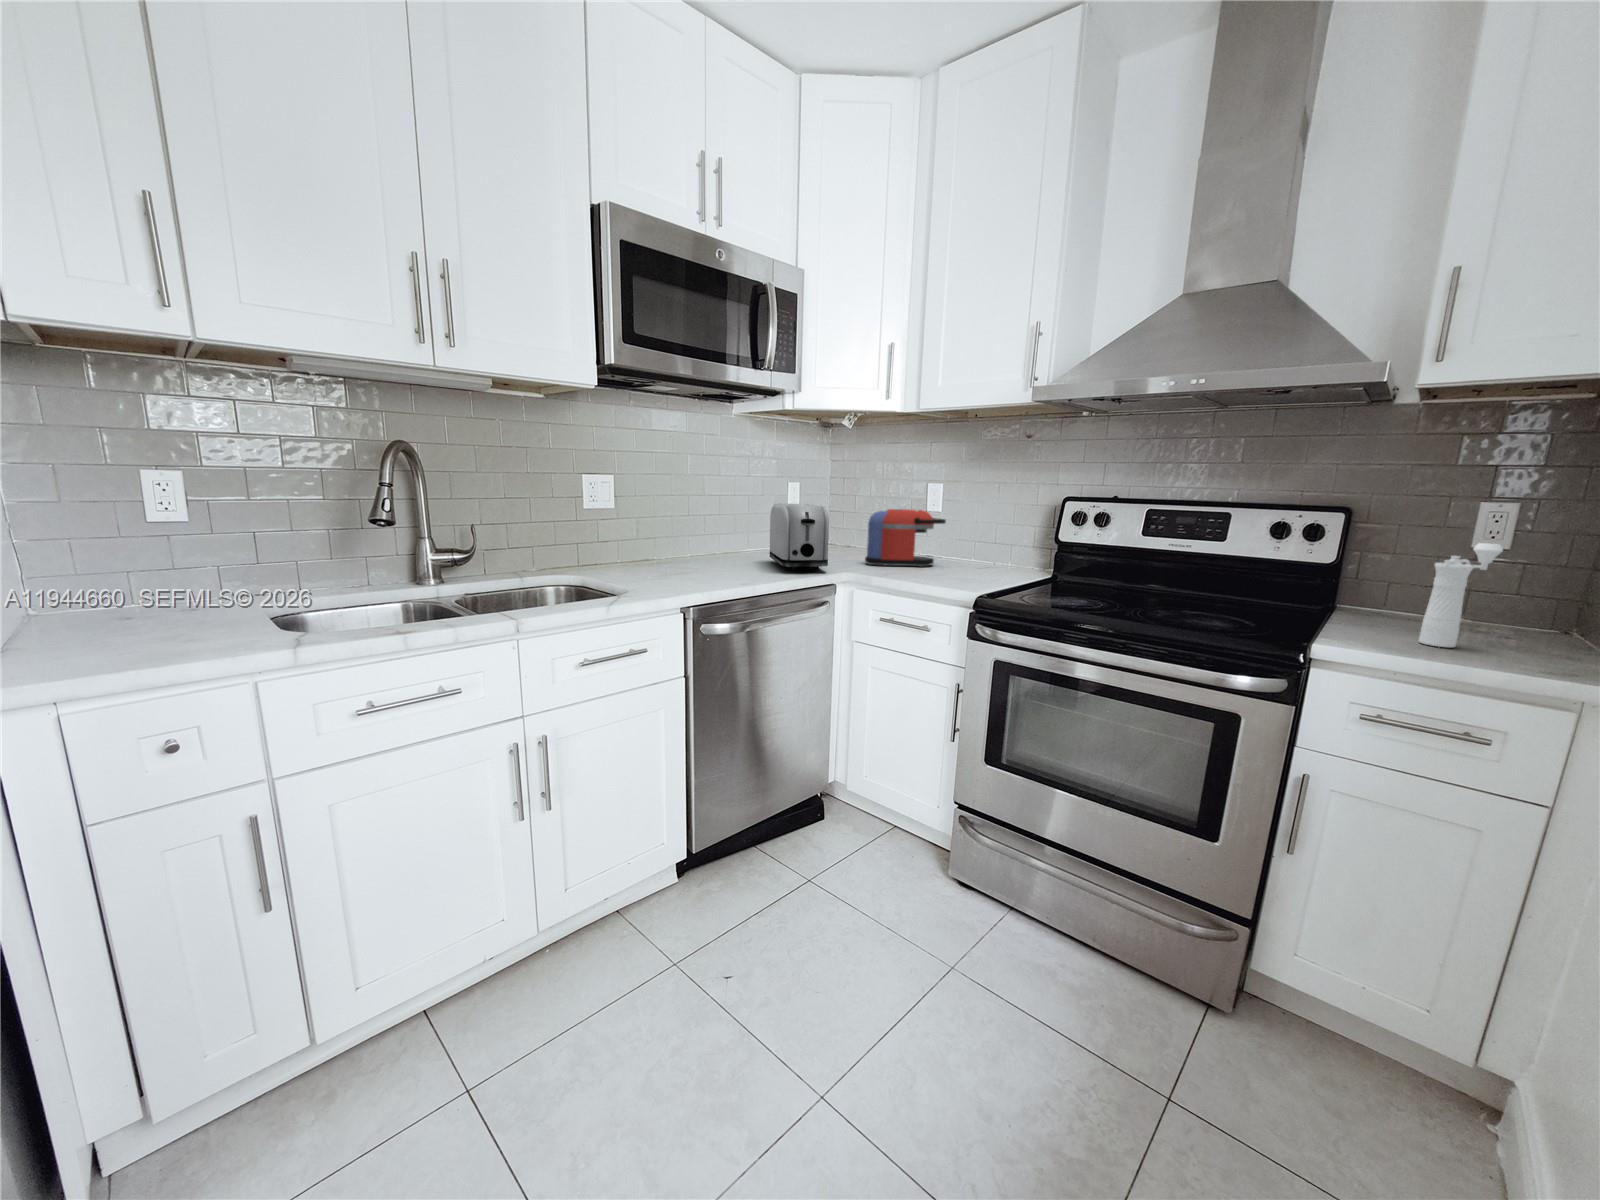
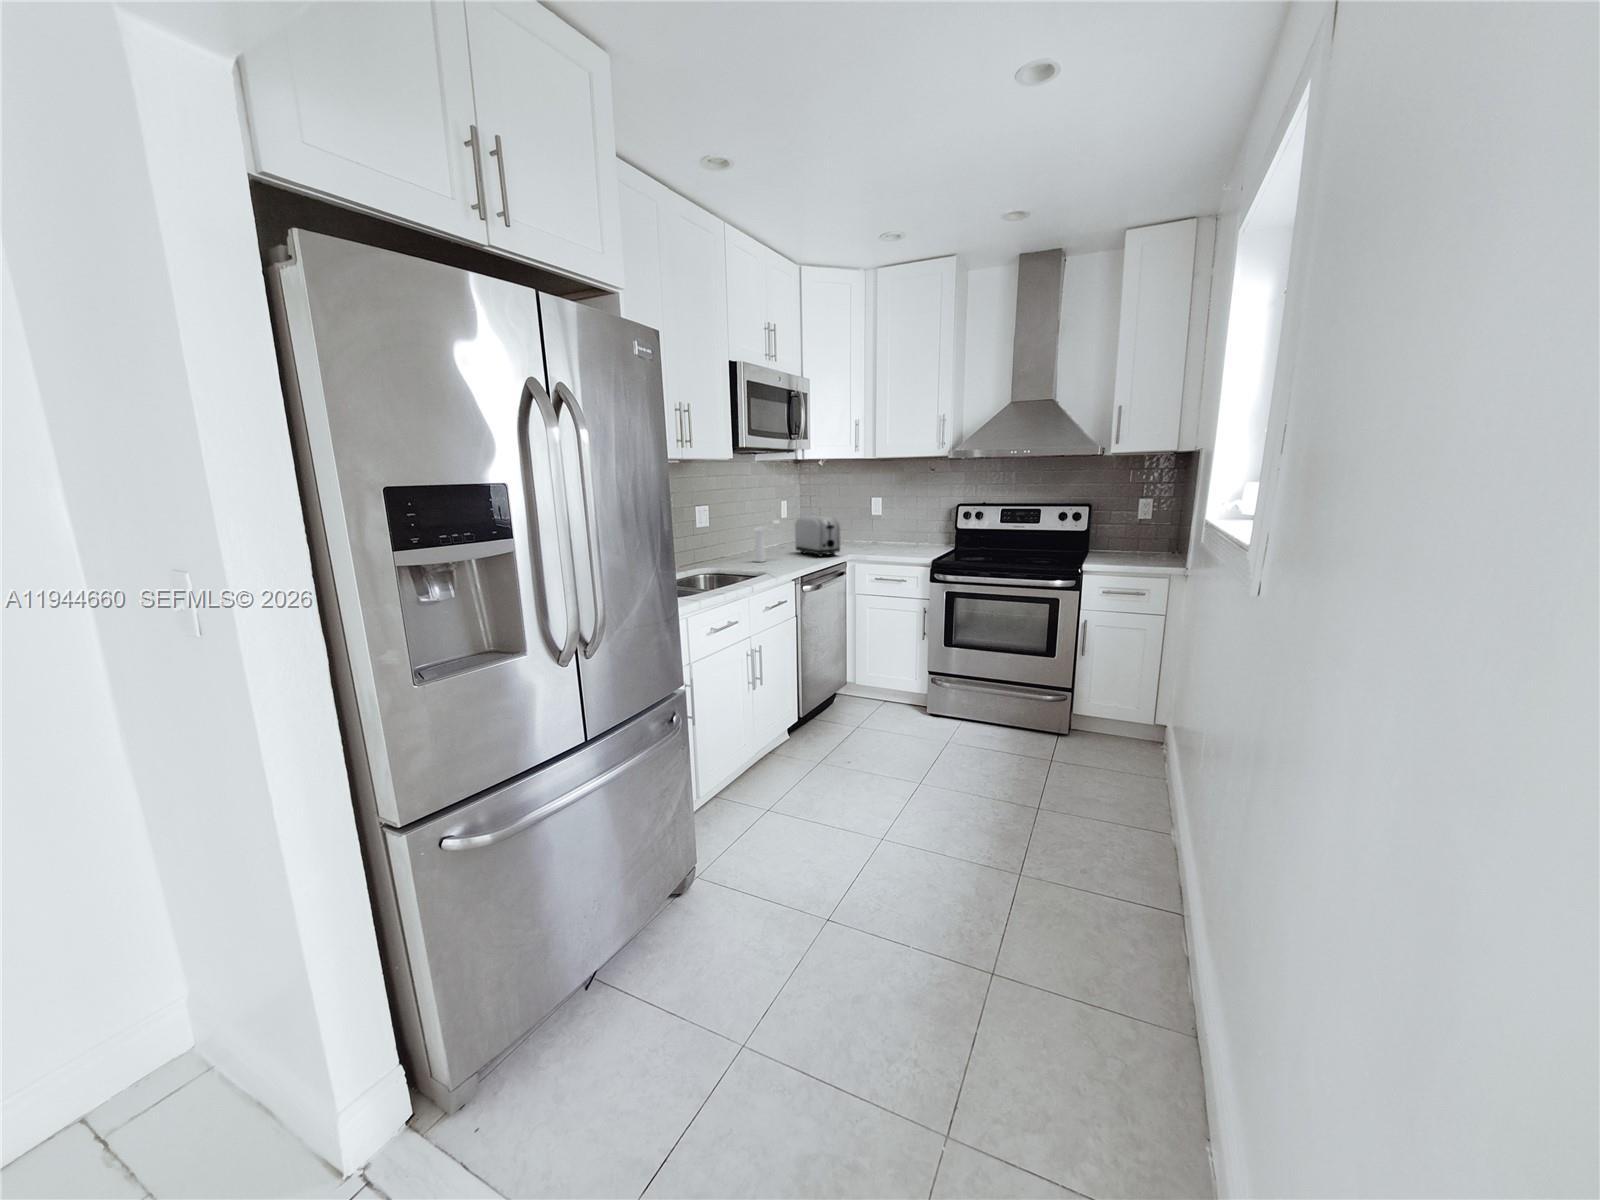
coffee maker: present [865,509,946,566] -> none [849,515,893,550]
pepper mill: present [1419,543,1503,648] -> present [754,520,780,562]

